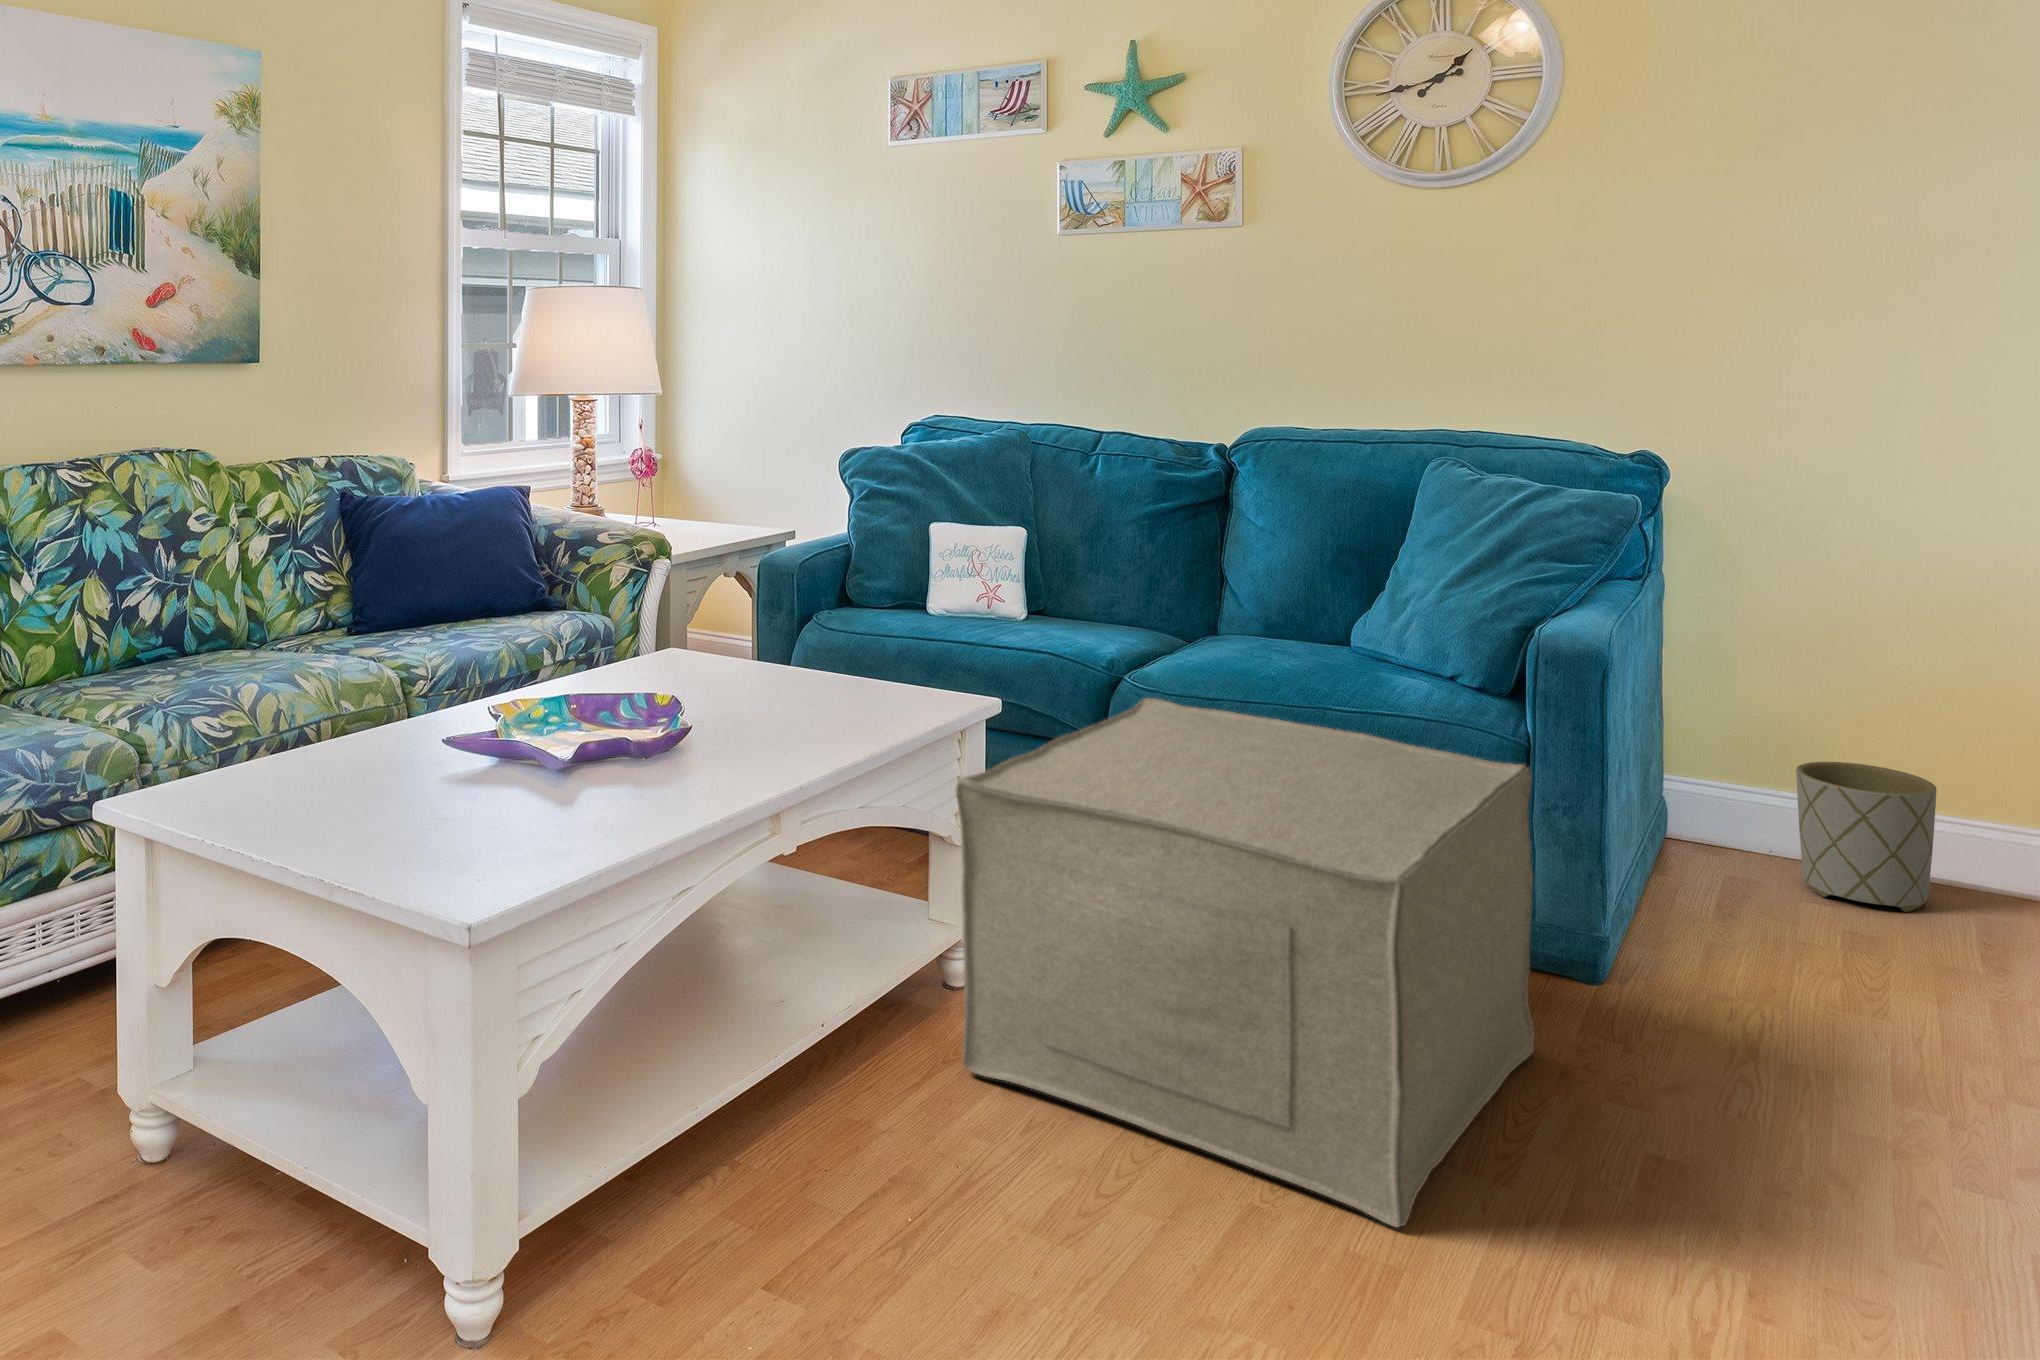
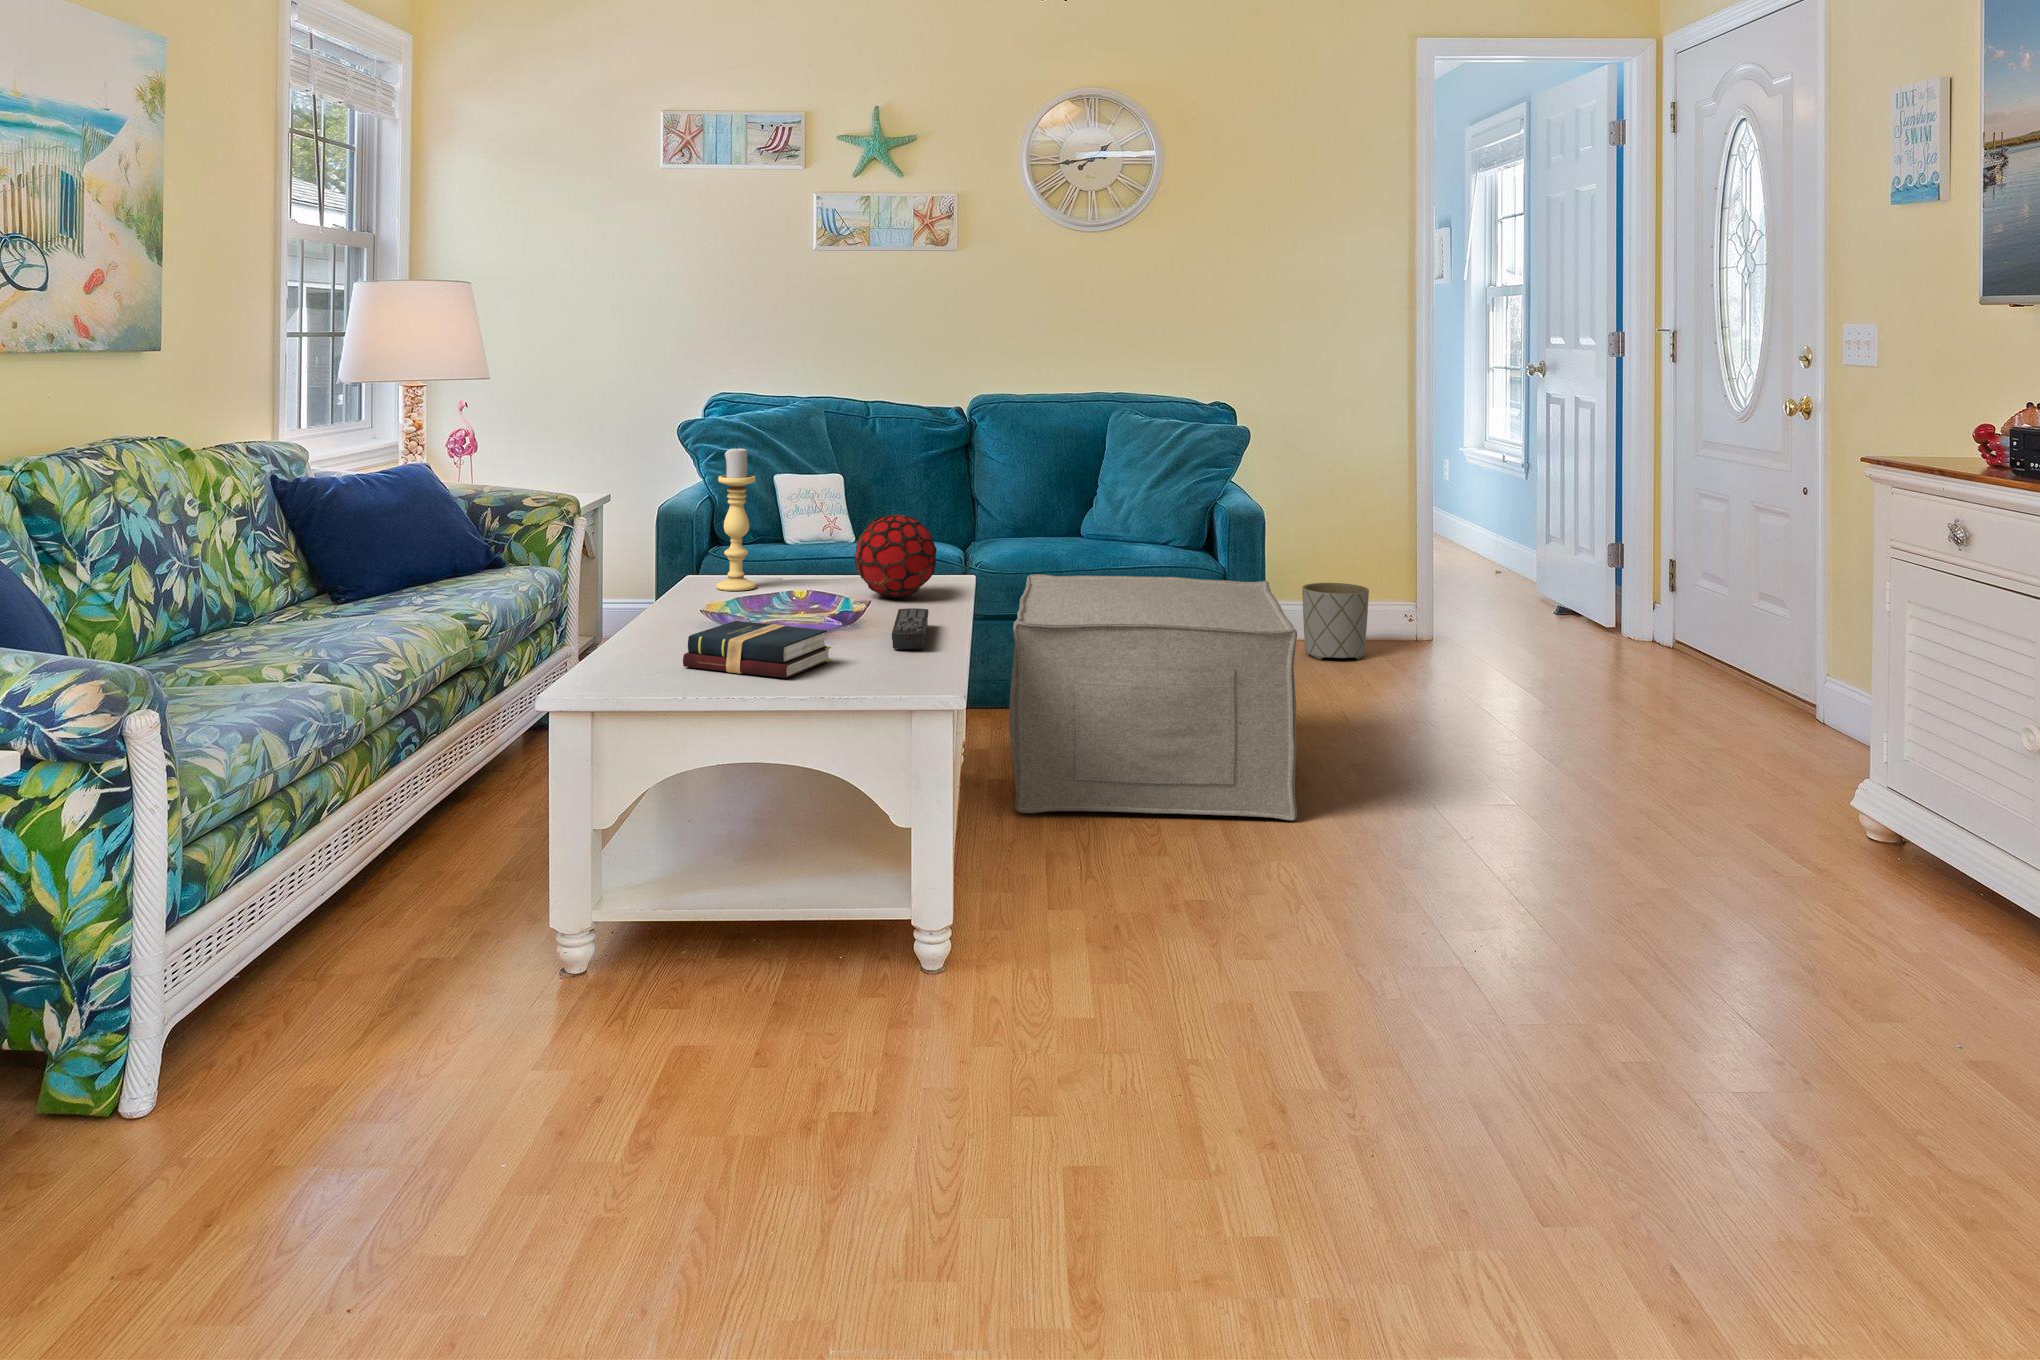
candle holder: none [664,488,713,675] -> present [716,446,755,591]
decorative orb: none [783,596,901,714] -> present [855,514,937,597]
hardback book: none [332,730,508,829] -> present [683,621,831,678]
remote control: none [622,739,767,812] -> present [892,608,928,650]

